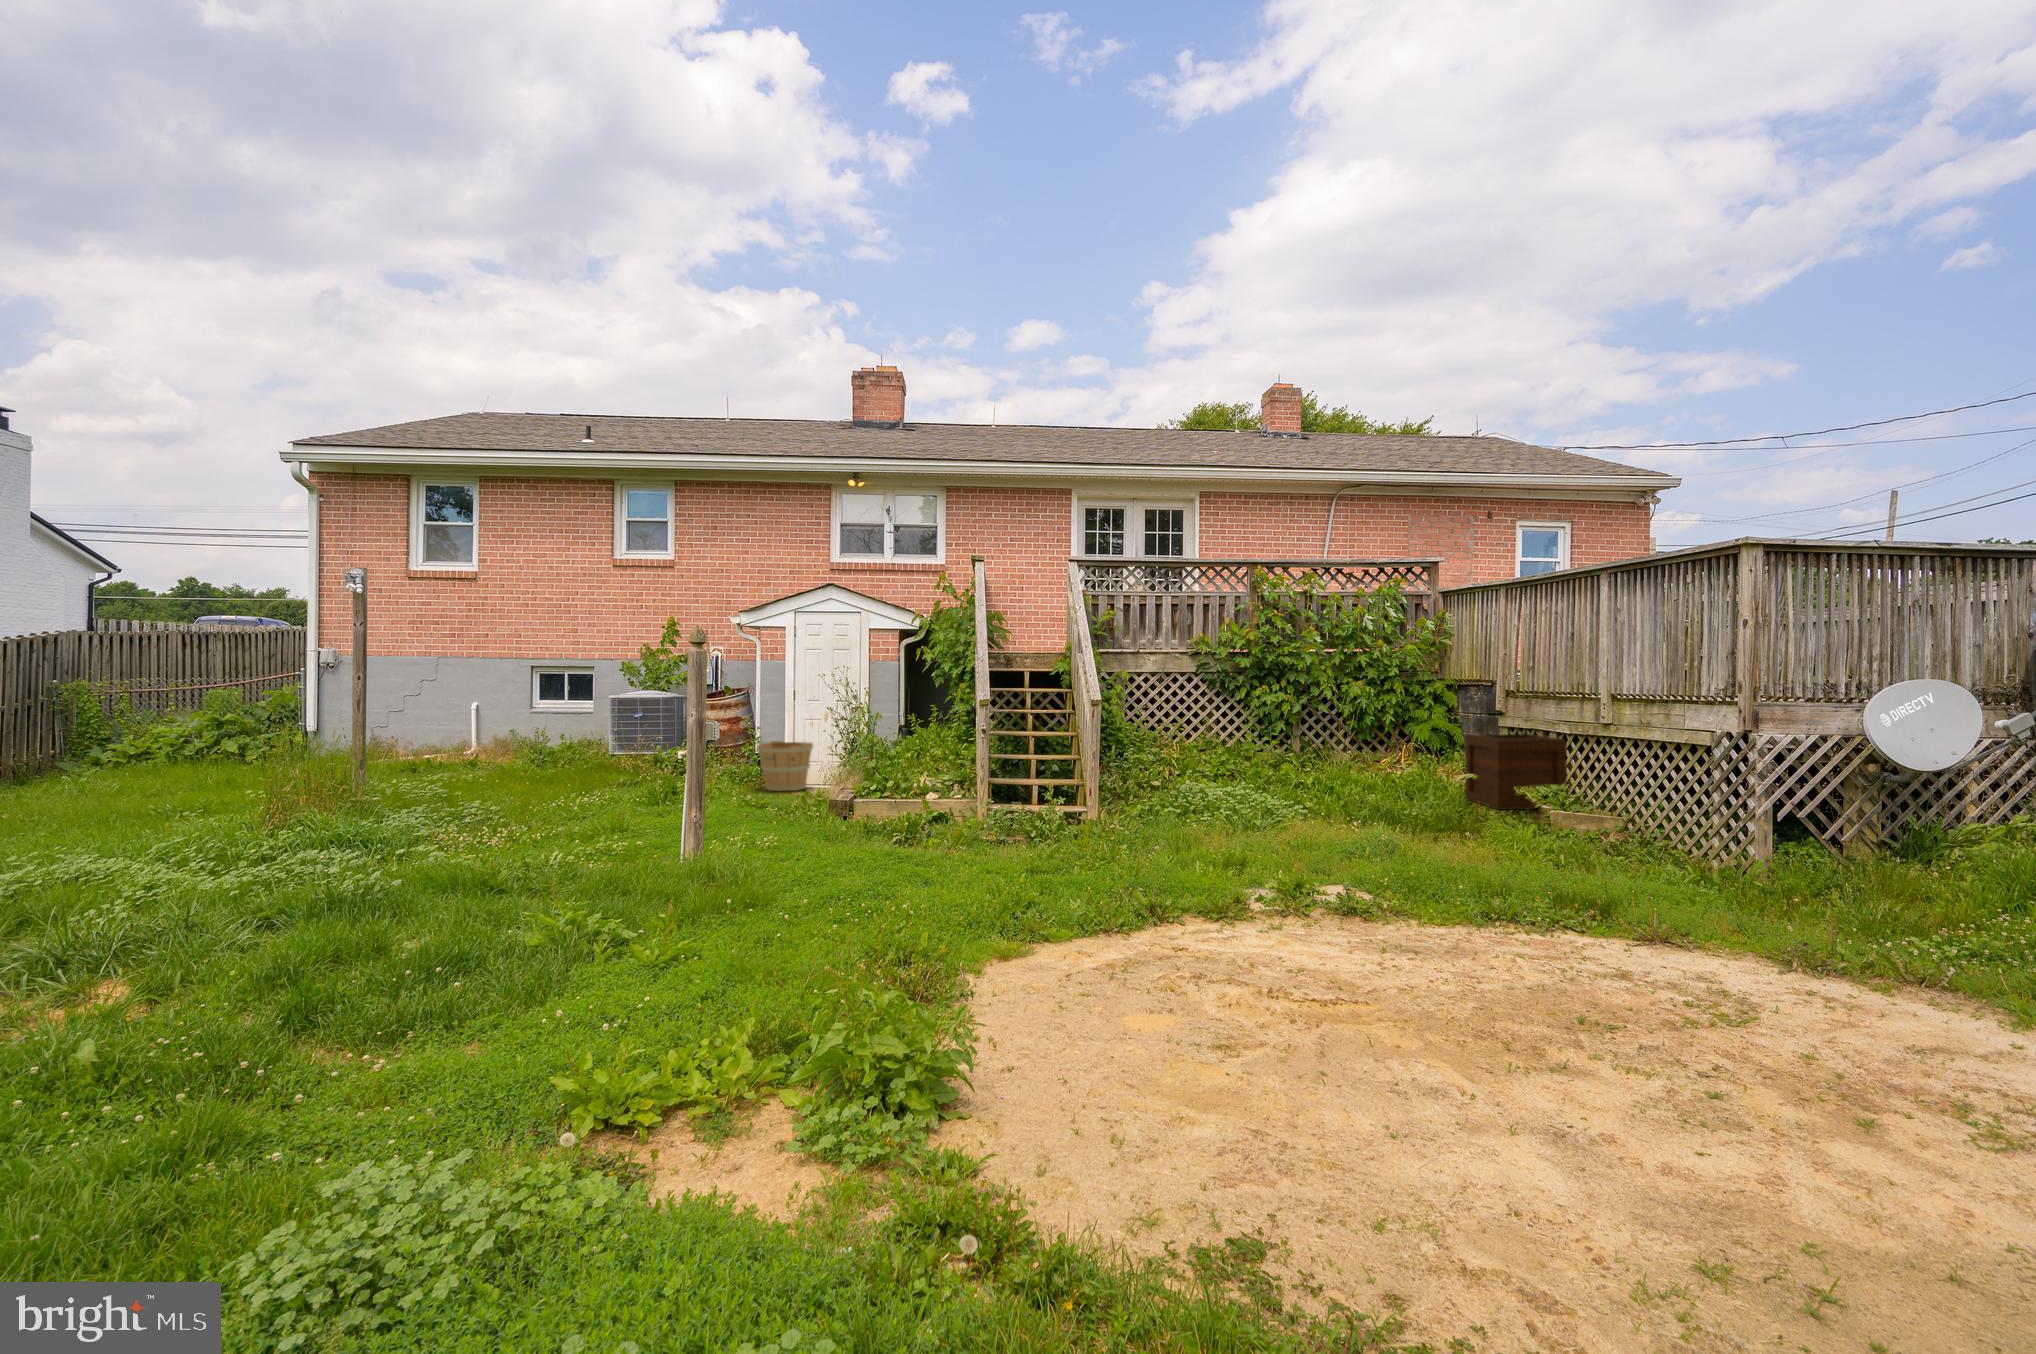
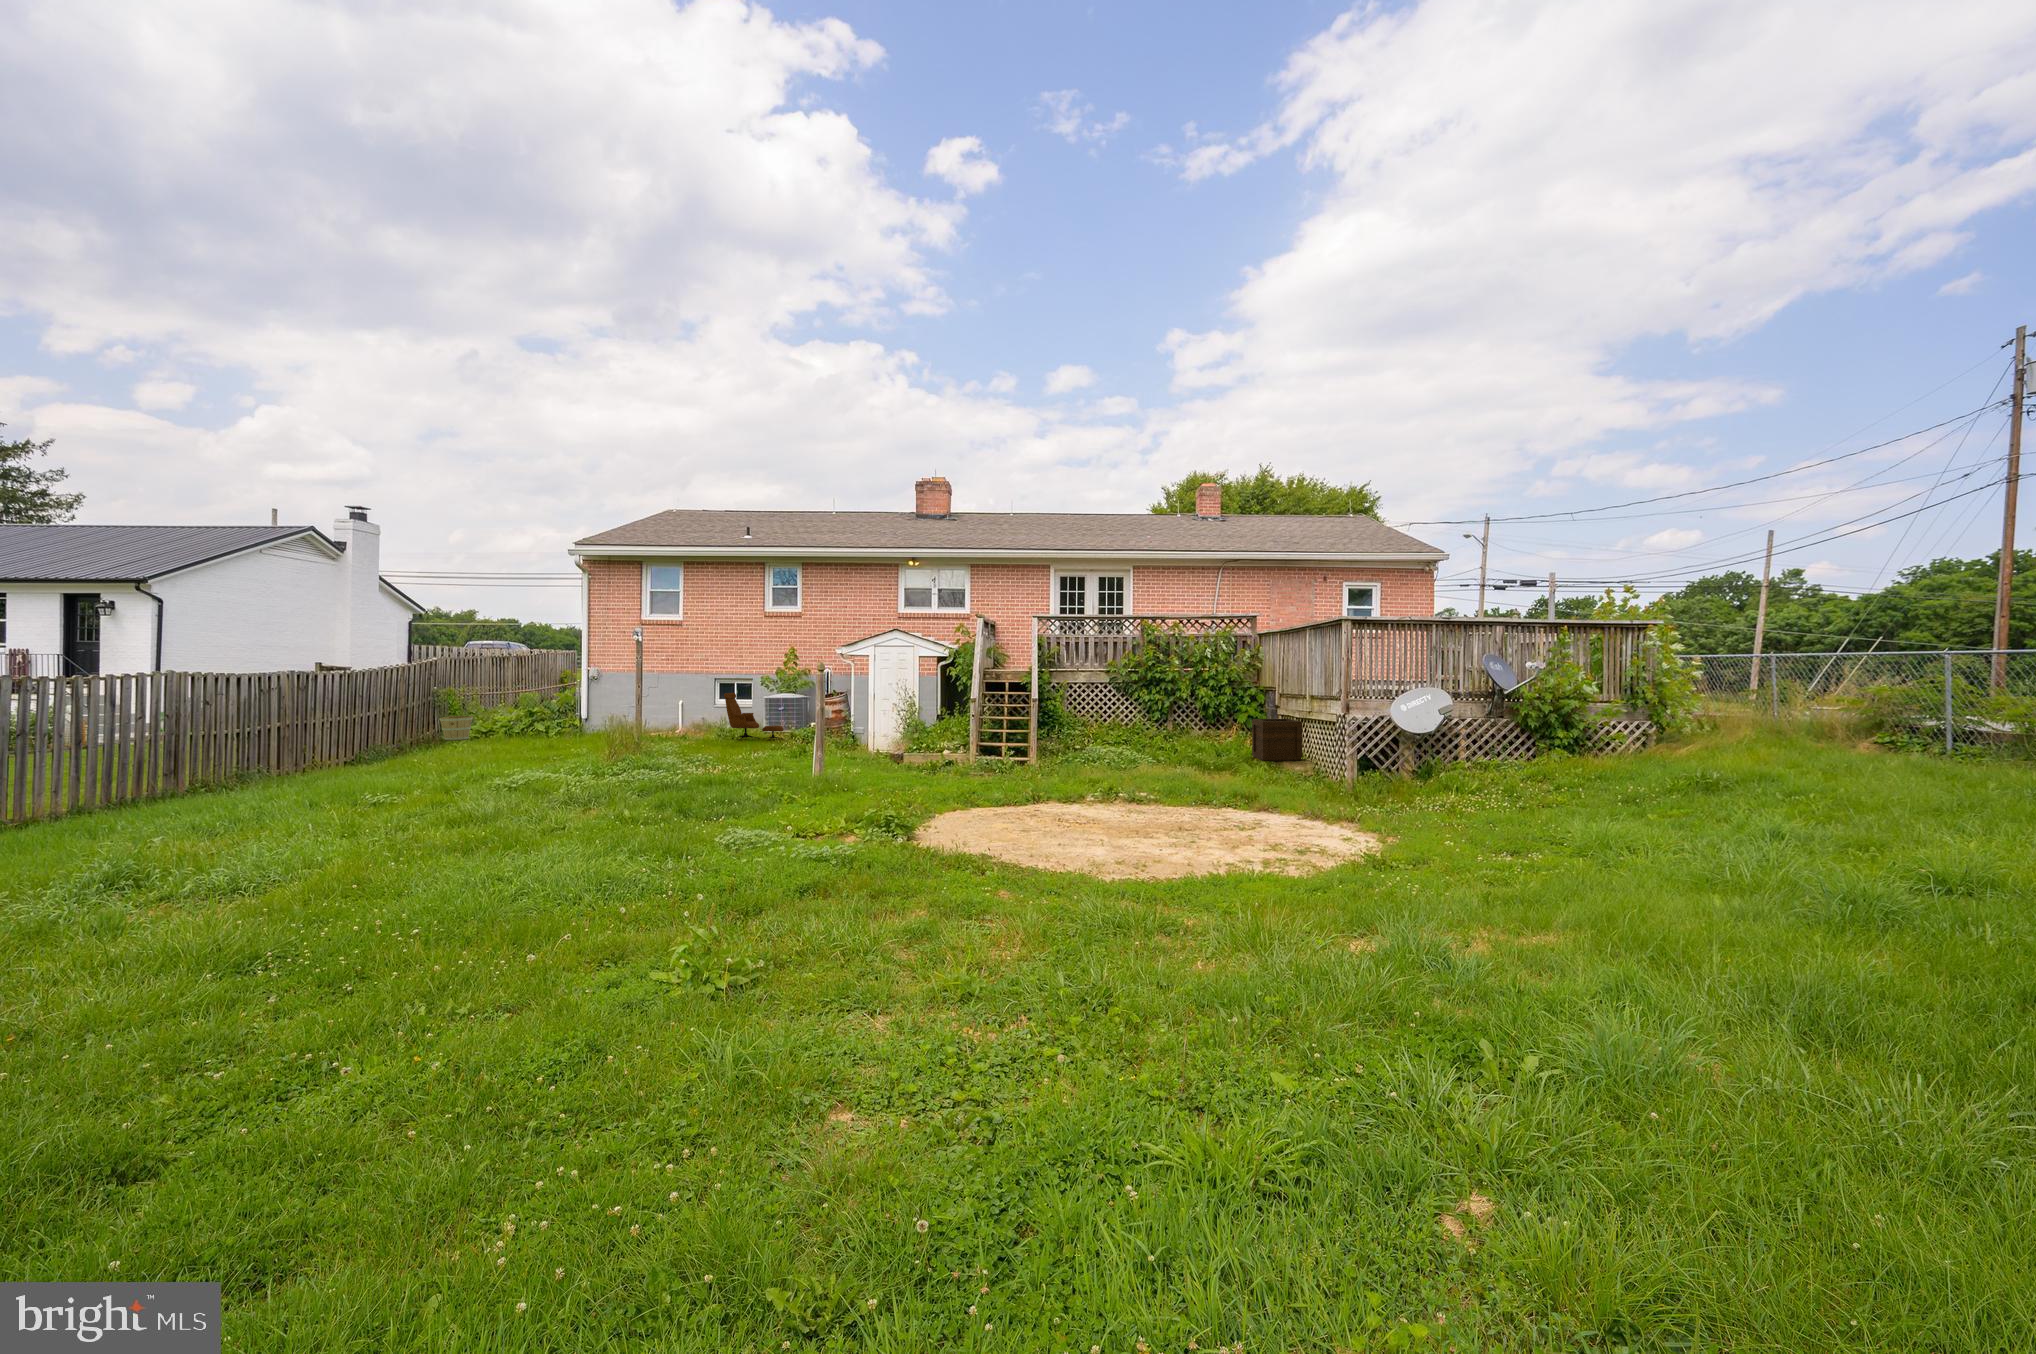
lounge chair: none [538,690,641,771] -> present [724,693,783,740]
wooden bucket: present [757,741,813,791] -> present [439,716,473,740]

